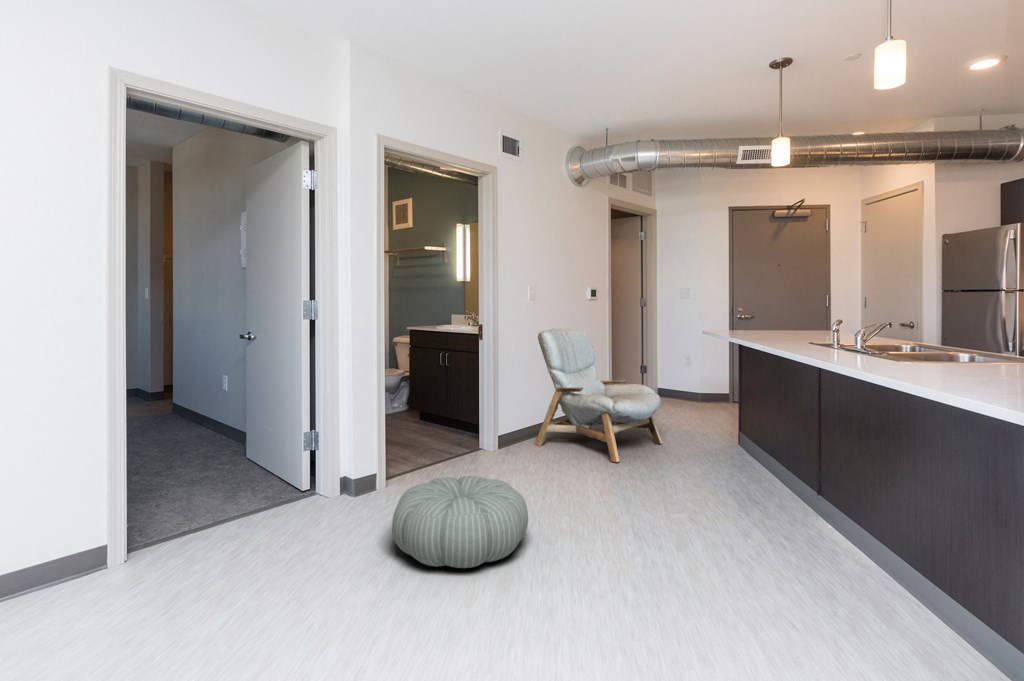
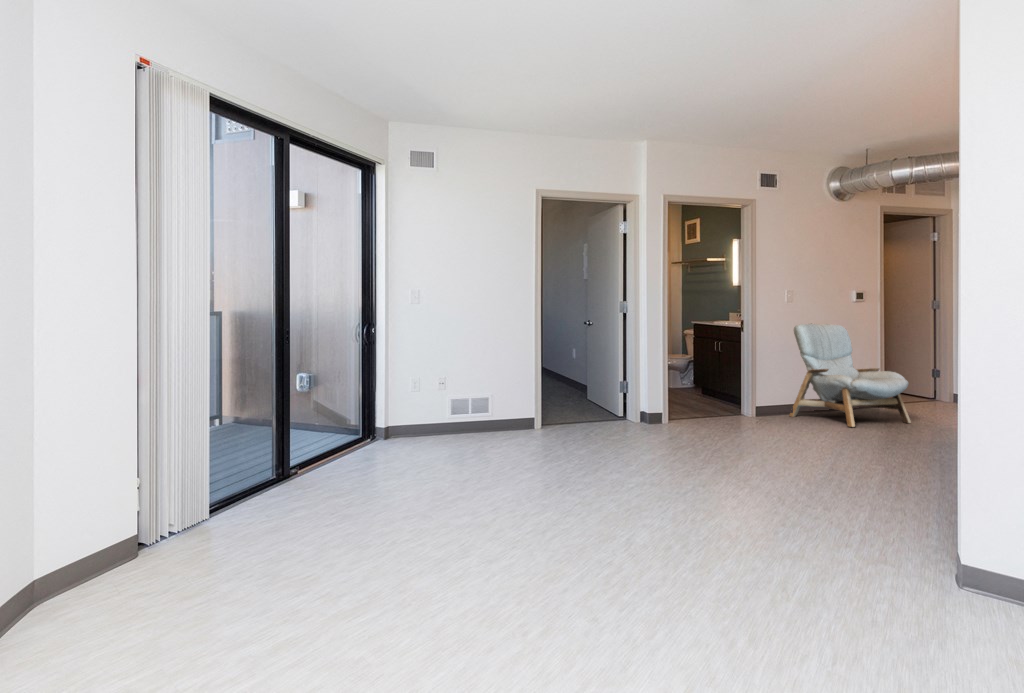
pouf: present [392,476,528,568] -> none [667,405,751,447]

